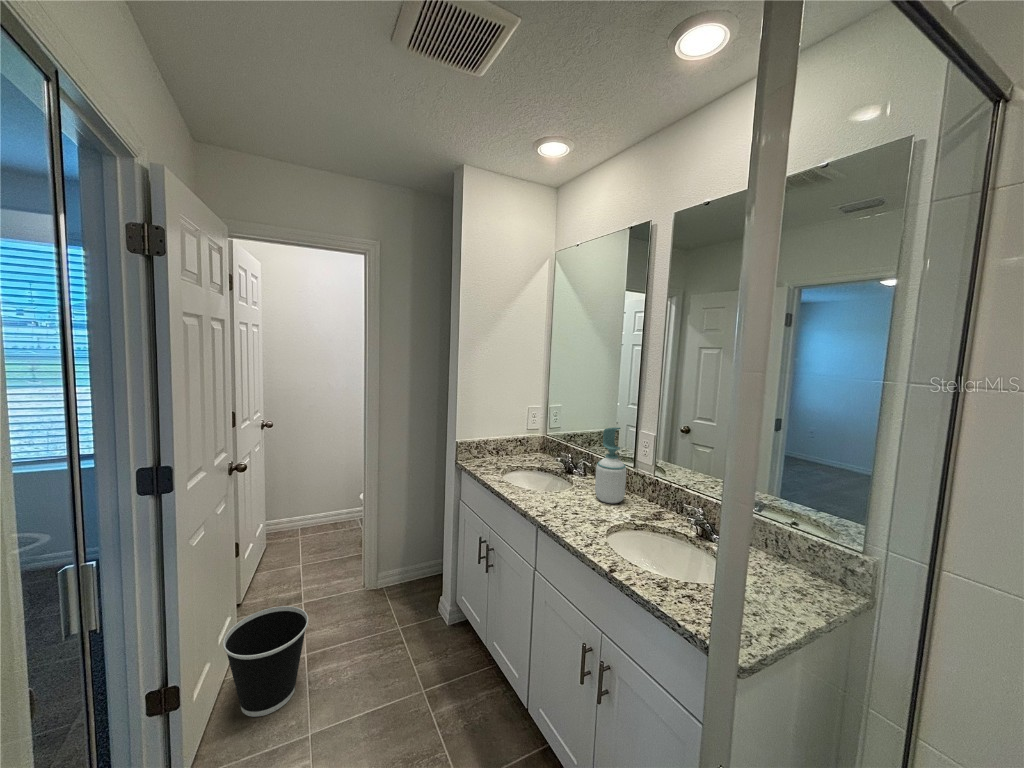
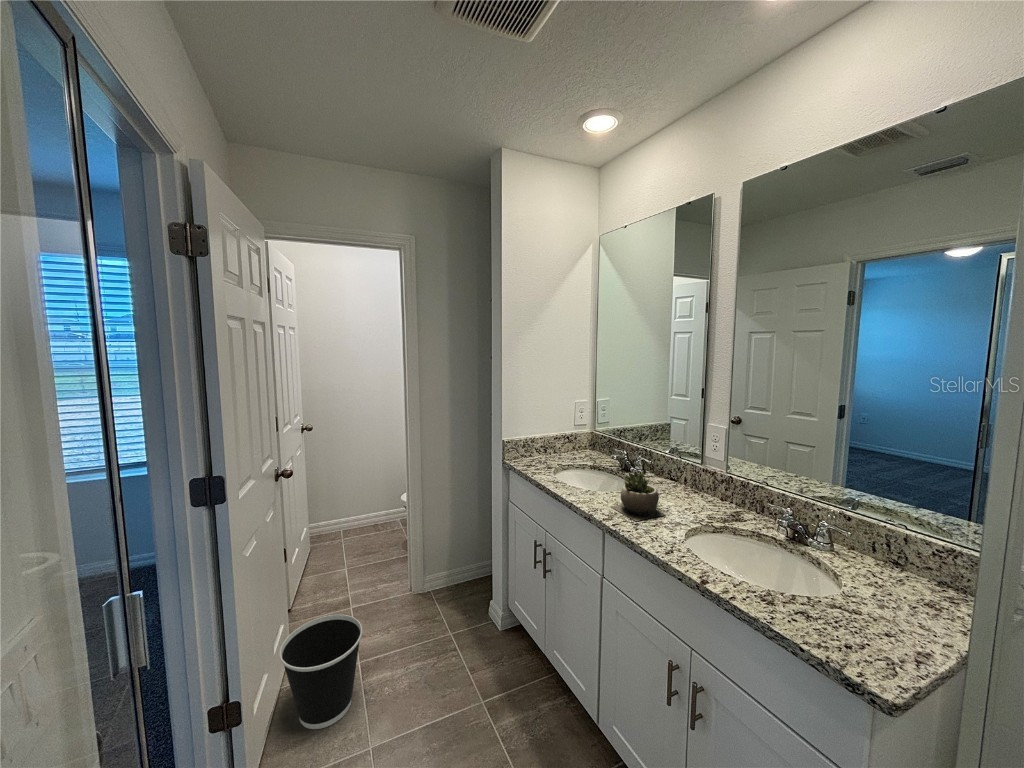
soap bottle: present [595,428,626,504] -> none [661,421,696,504]
succulent plant: none [546,471,596,518] -> present [611,470,666,521]

